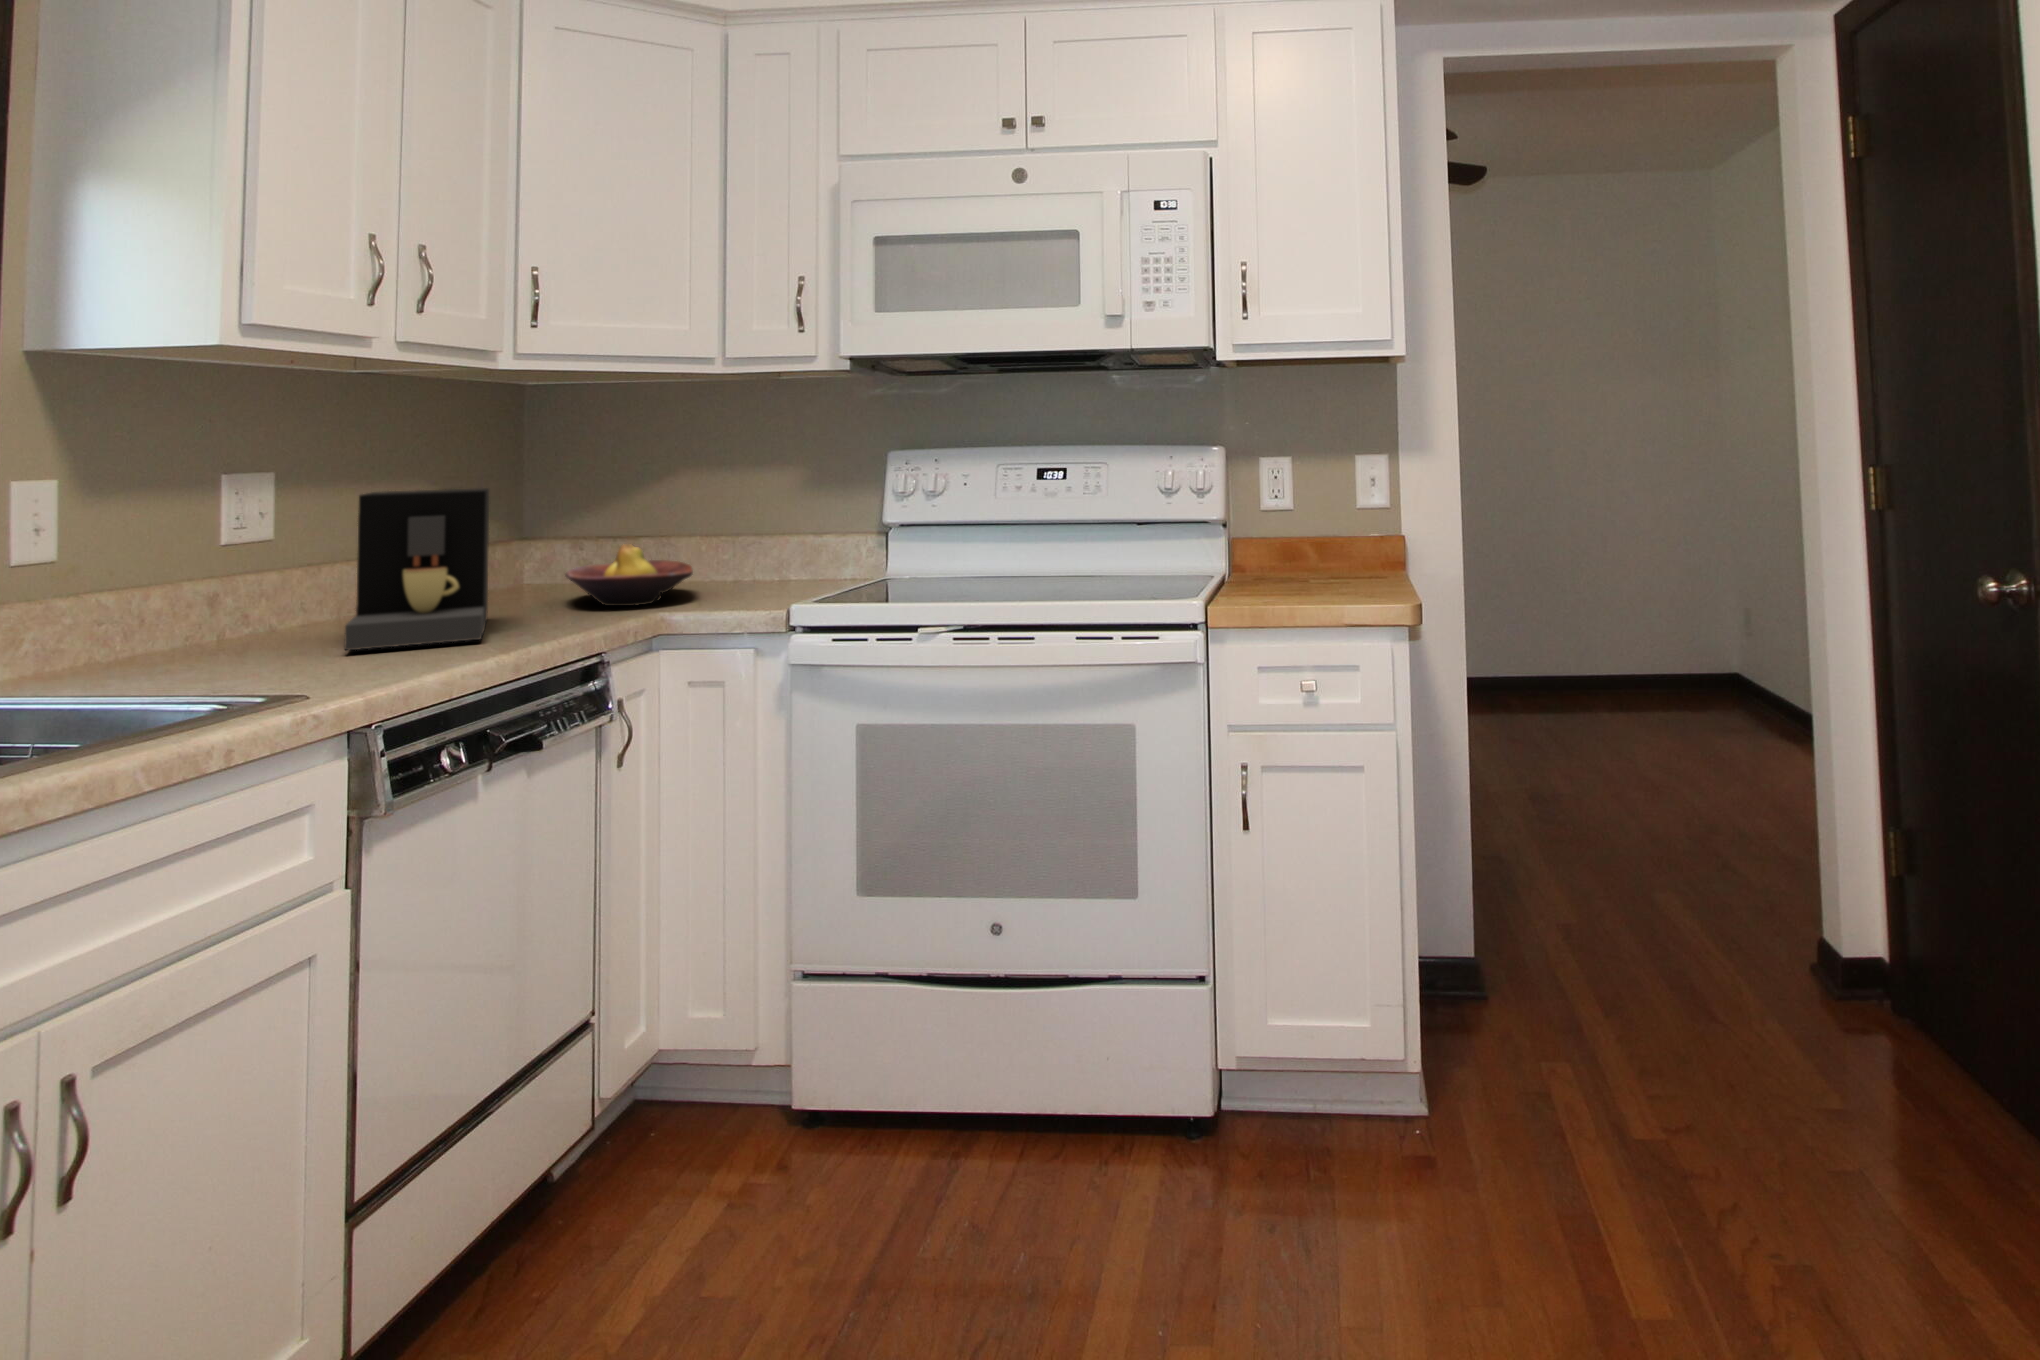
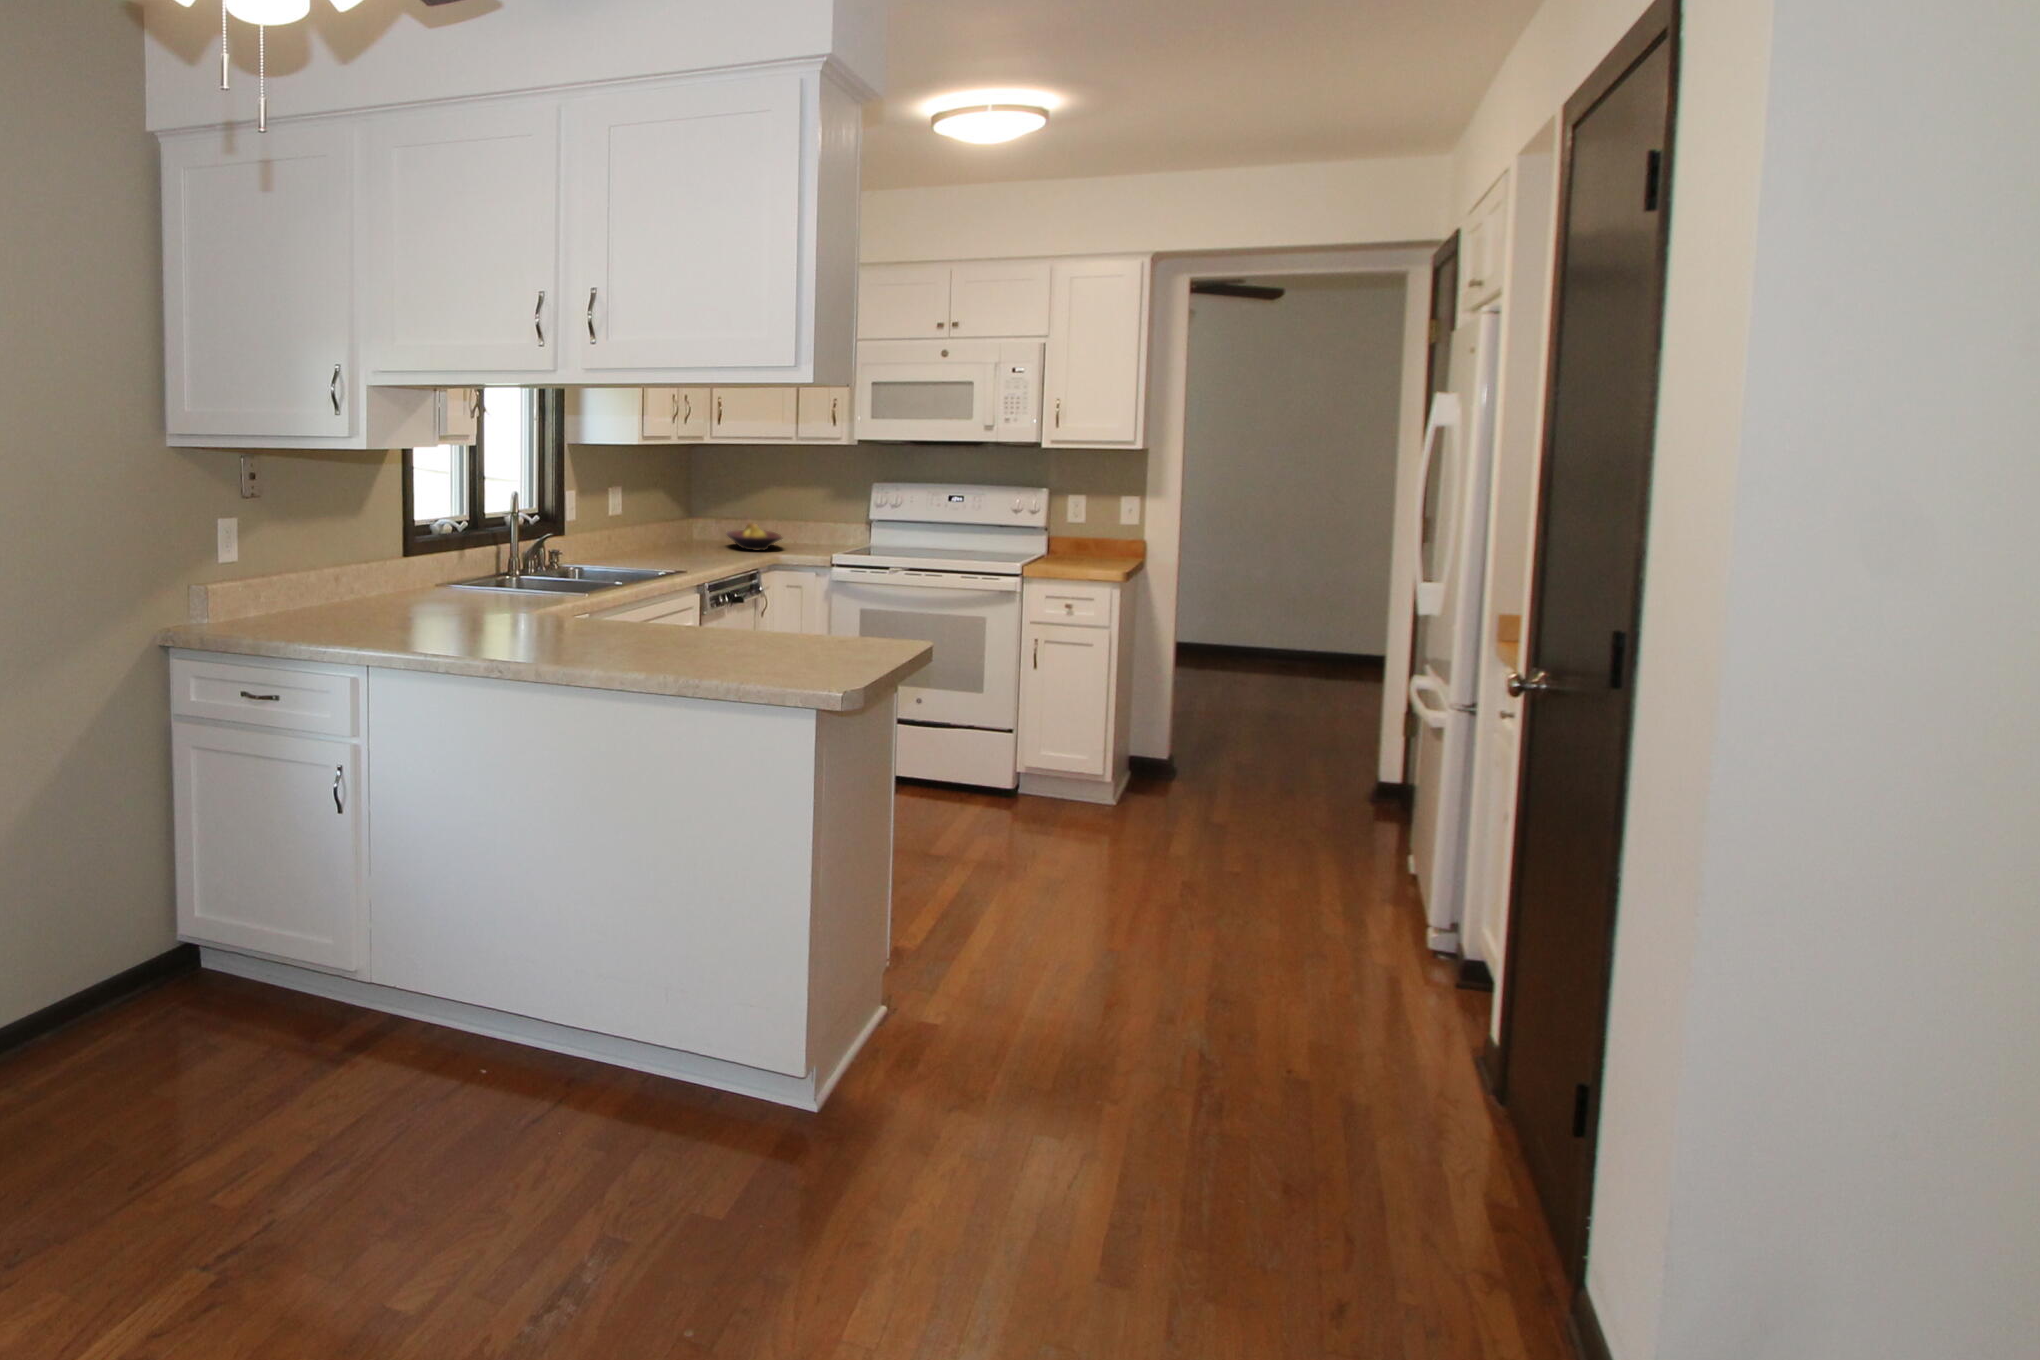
coffee maker: present [344,488,489,650] -> none [663,496,719,559]

